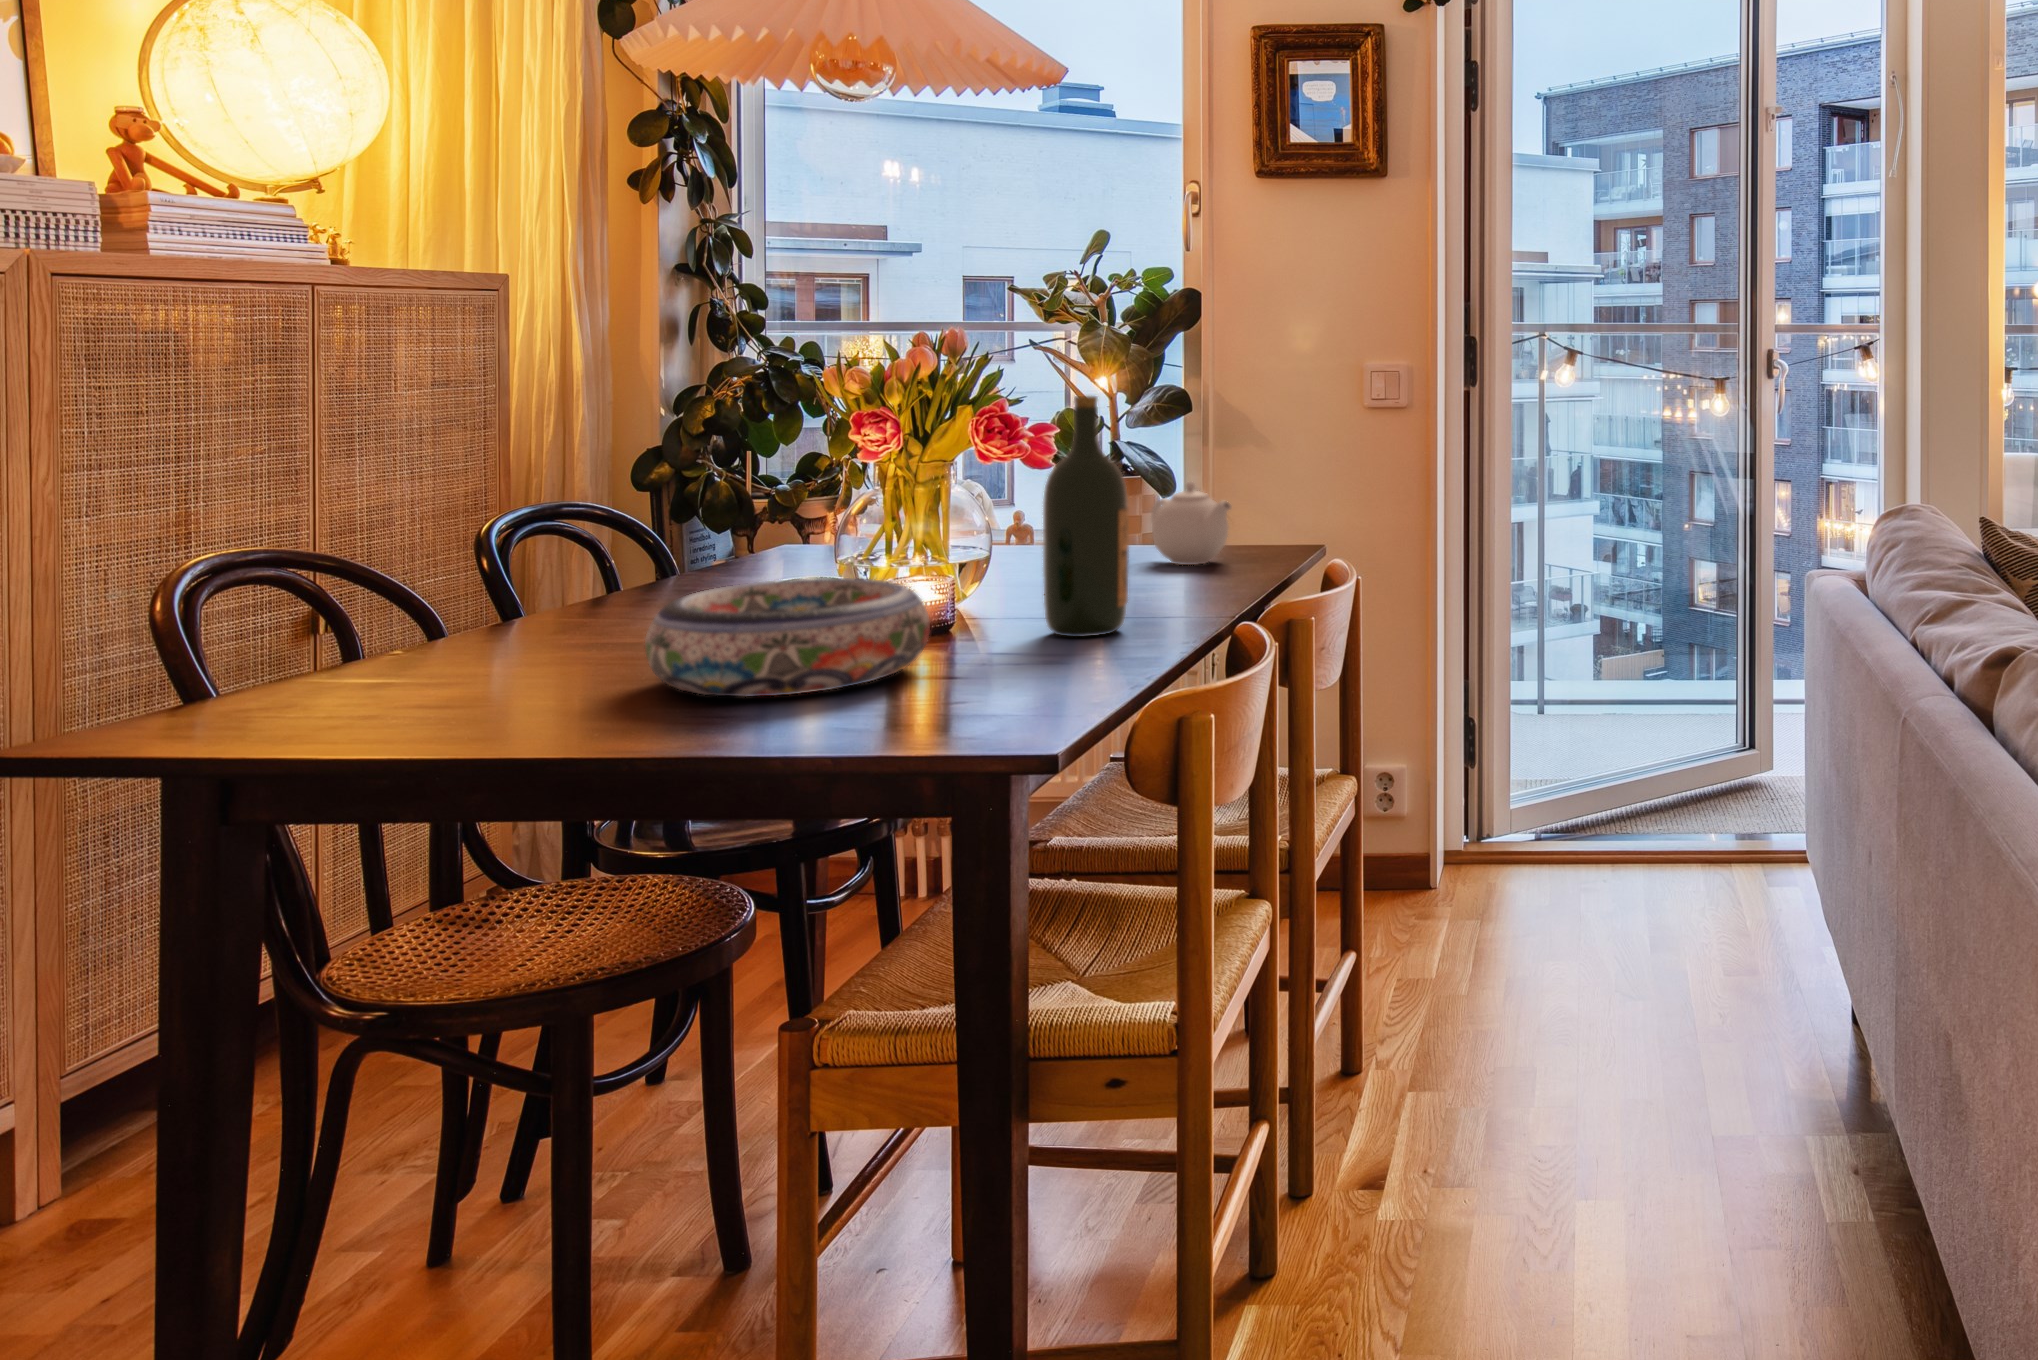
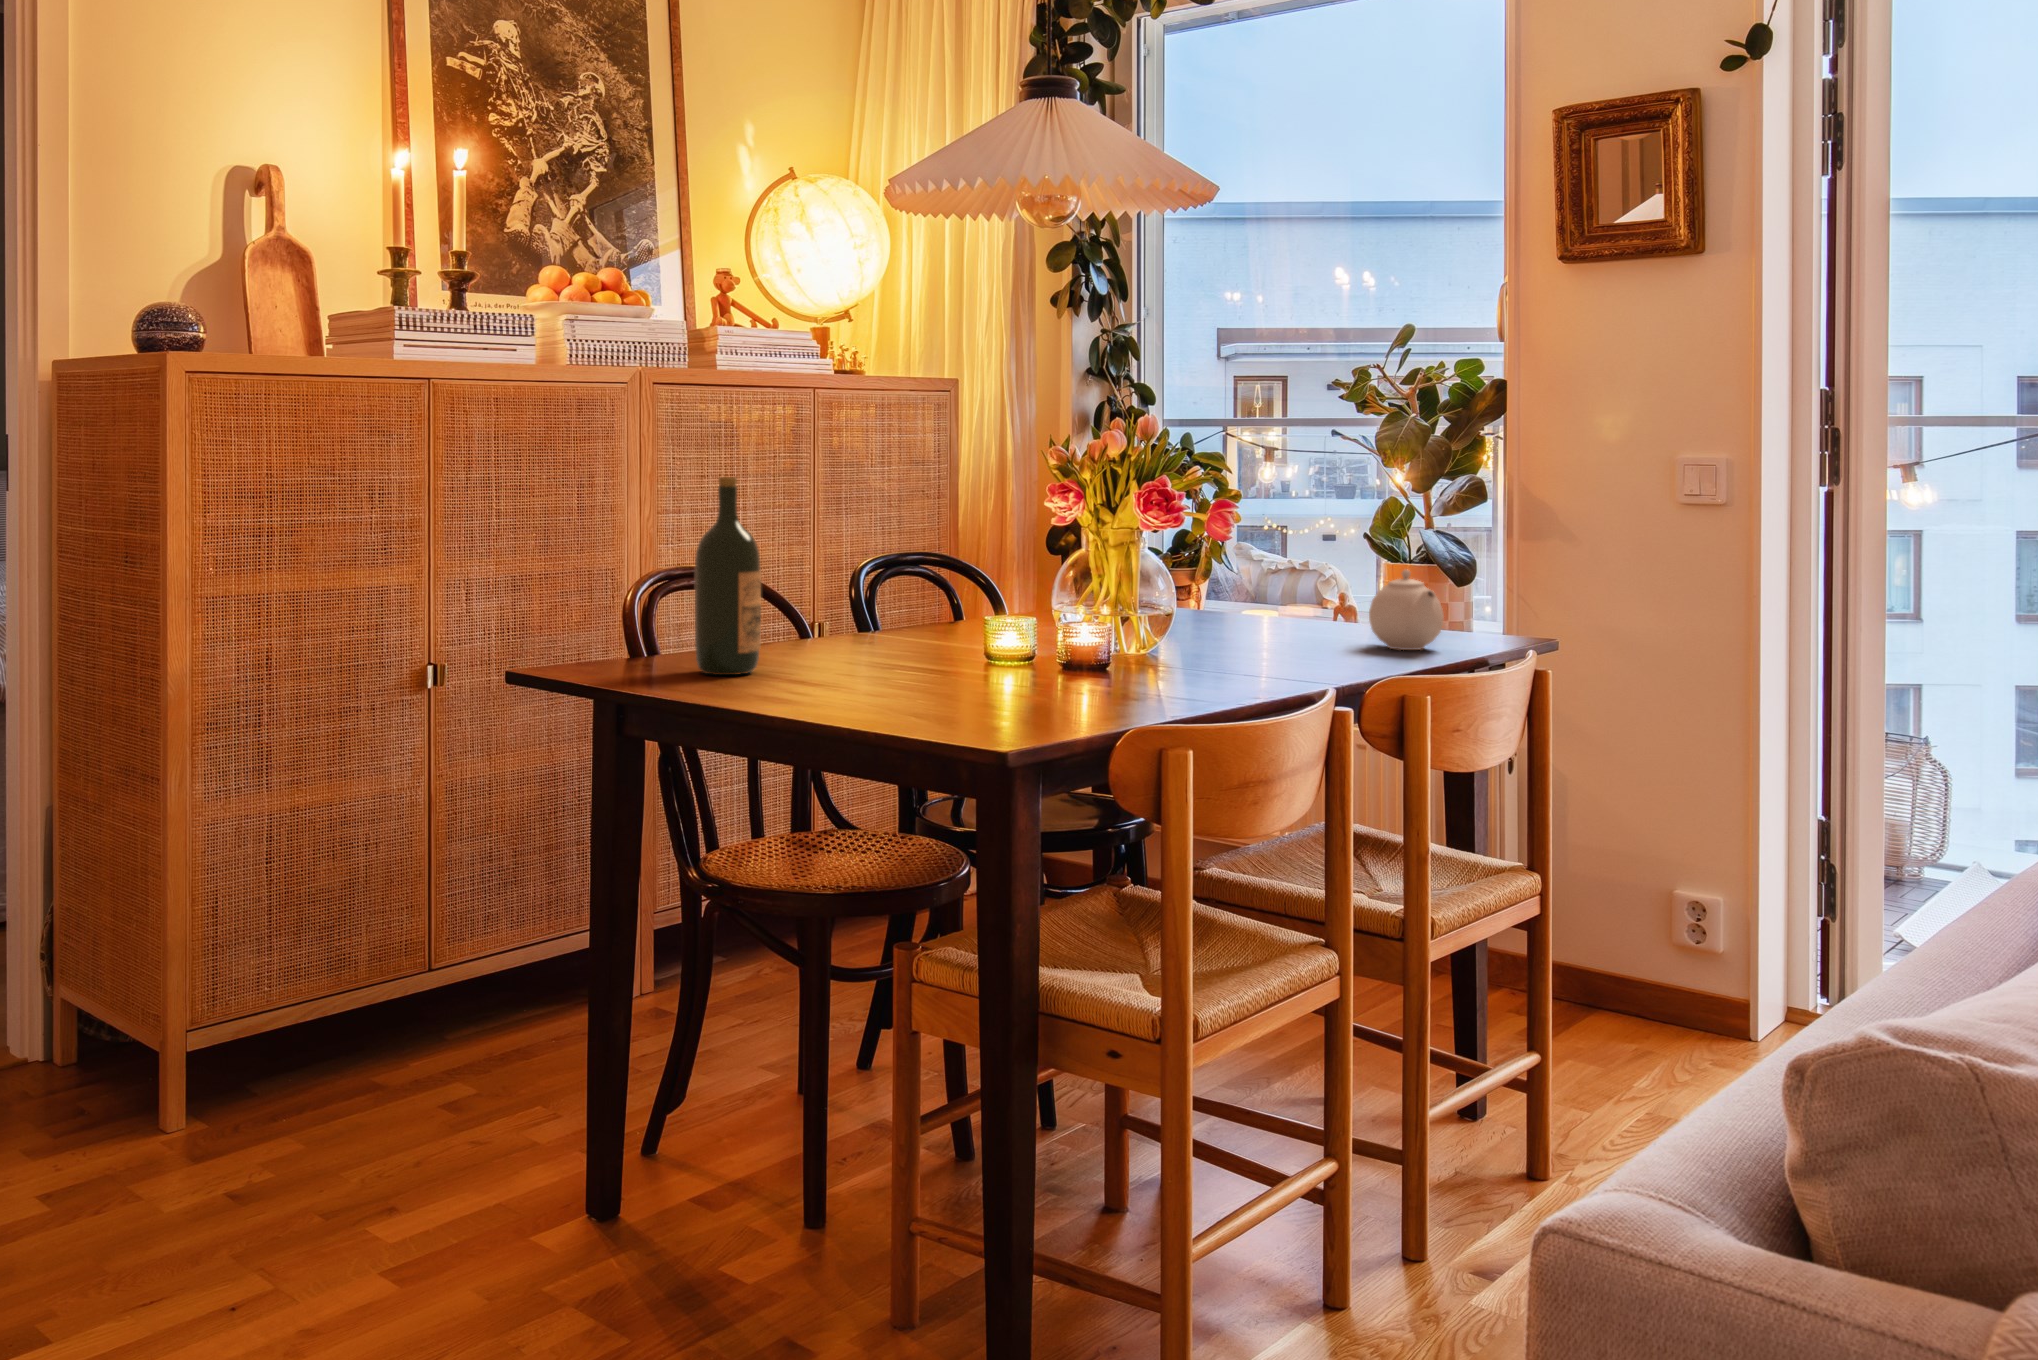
wine bottle: present [1043,396,1129,637] -> present [695,477,761,675]
bowl: present [645,578,930,697] -> none [854,621,1054,704]

